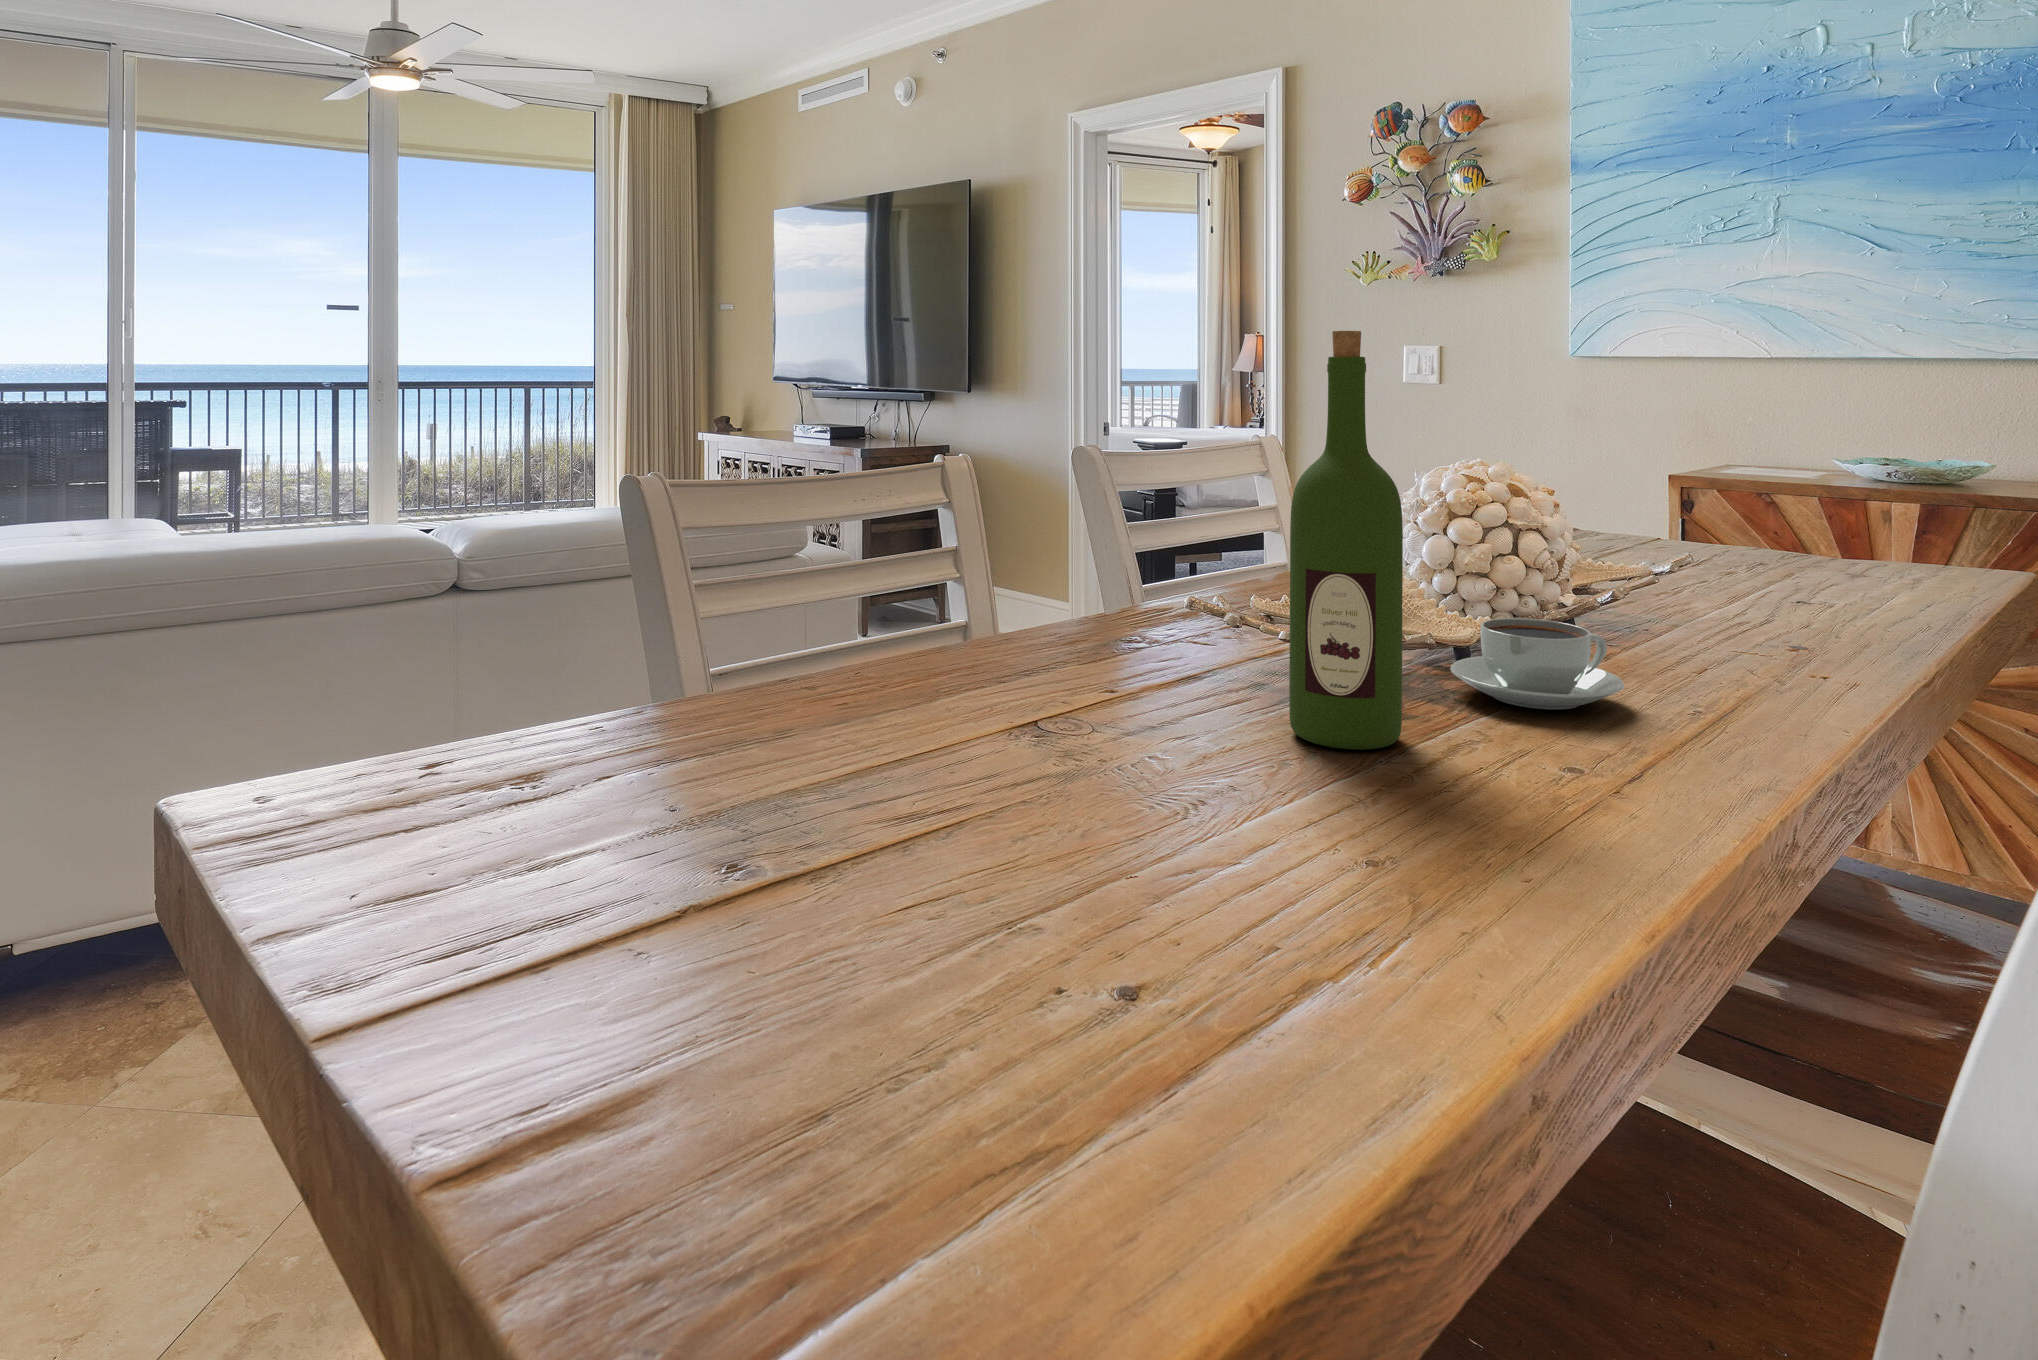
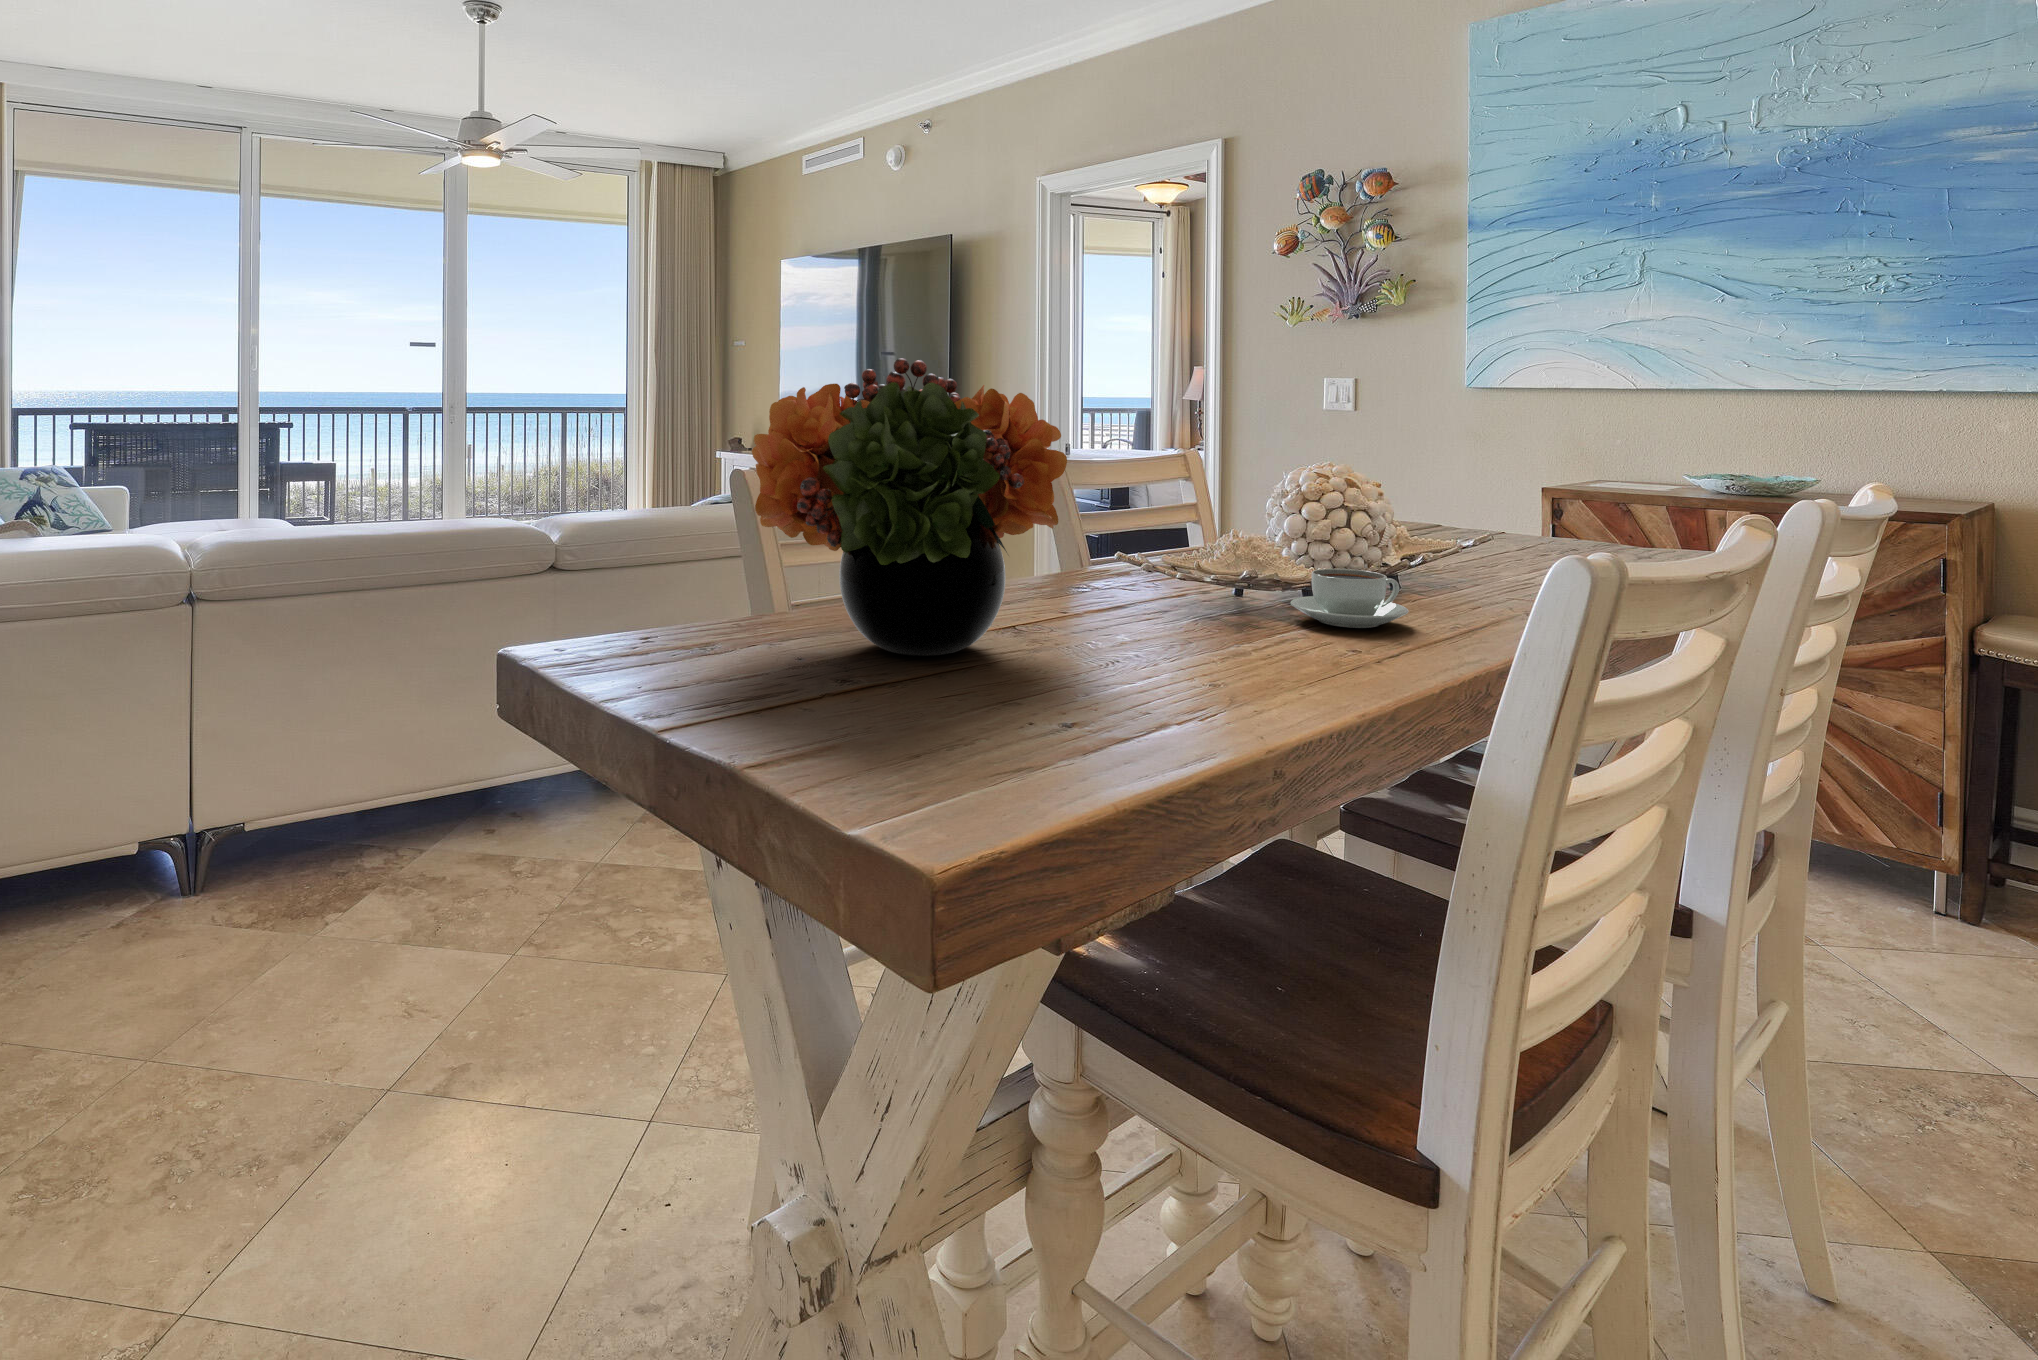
flower arrangement: none [625,312,1145,787] -> present [752,358,1067,656]
wine bottle: present [1289,331,1403,750] -> none [1172,370,1246,644]

